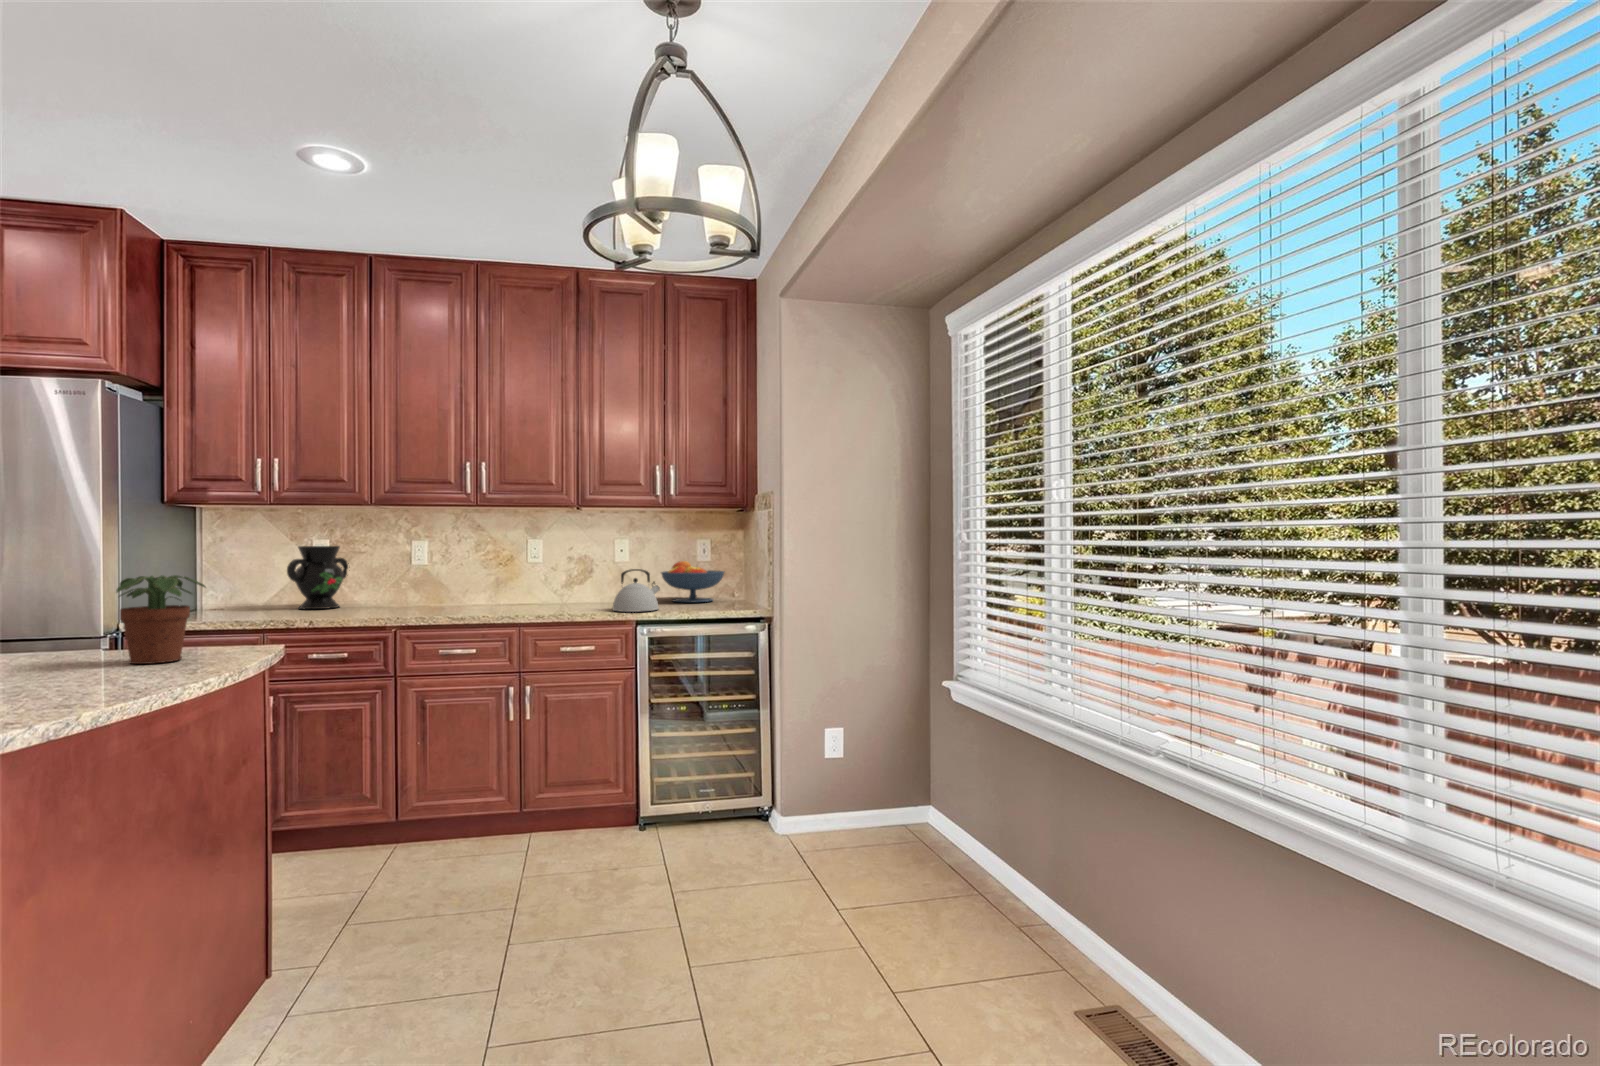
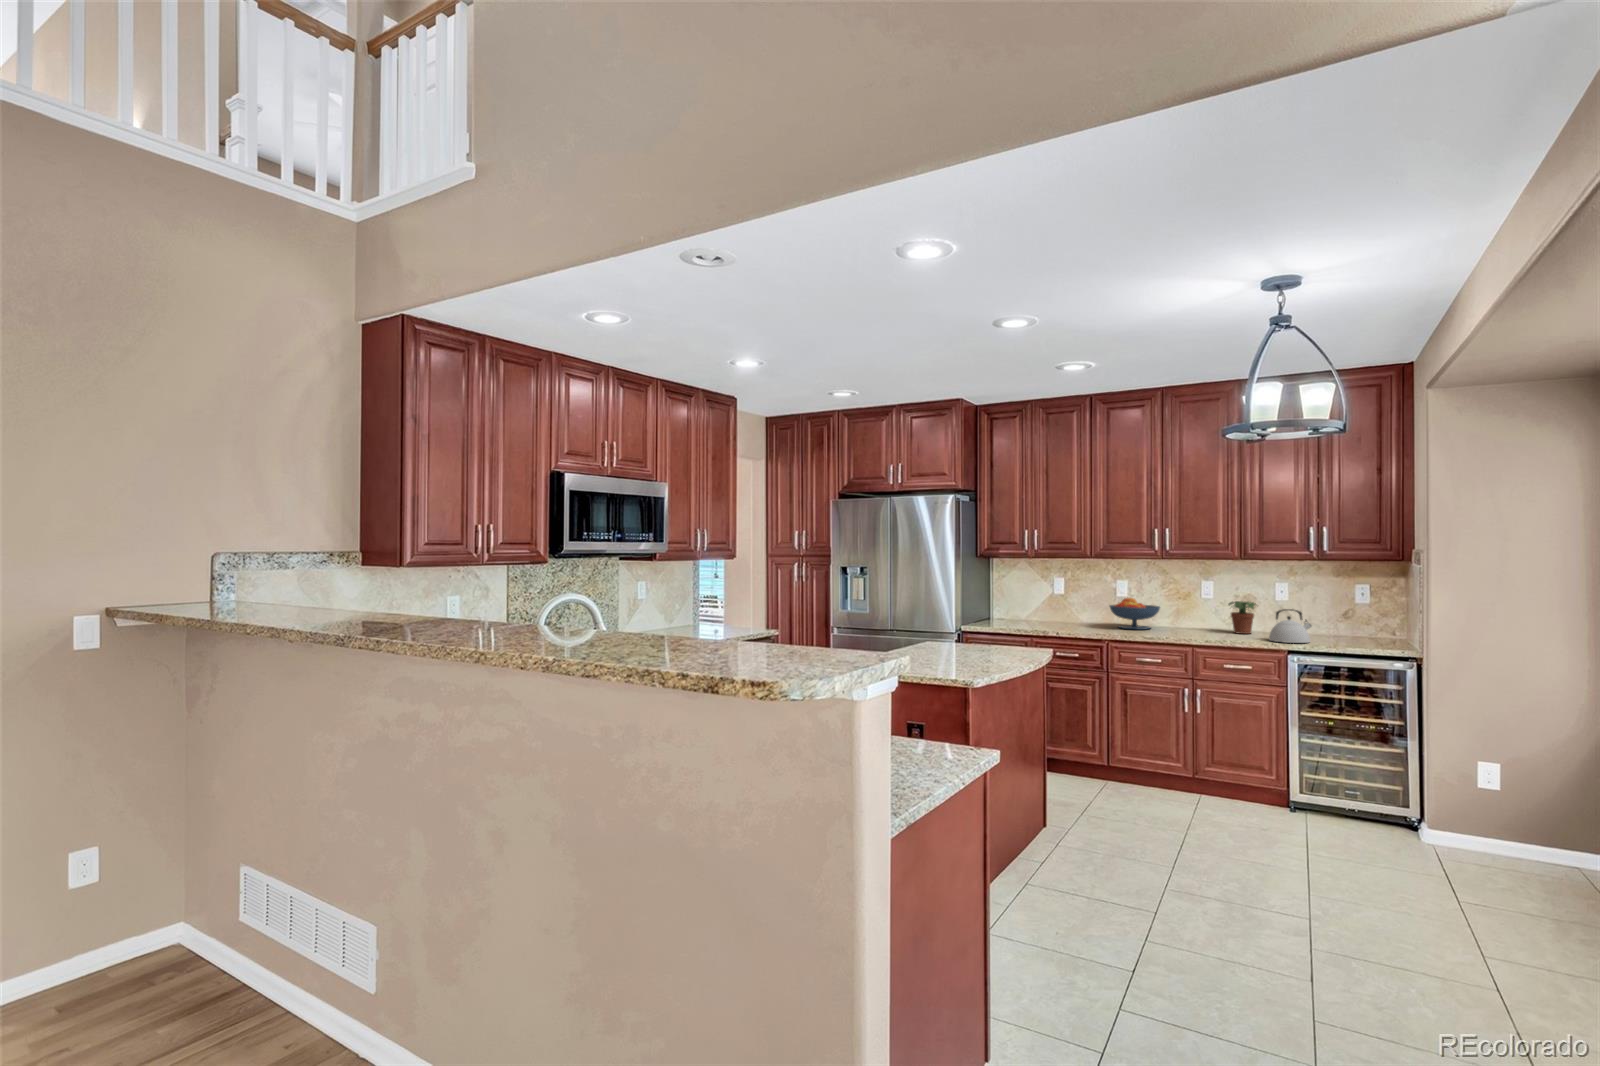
decorative vase: present [287,546,349,609] -> none [1041,582,1078,623]
fruit bowl: present [661,561,724,602] -> present [1109,598,1160,629]
potted plant: present [116,575,206,664] -> present [1228,601,1256,634]

